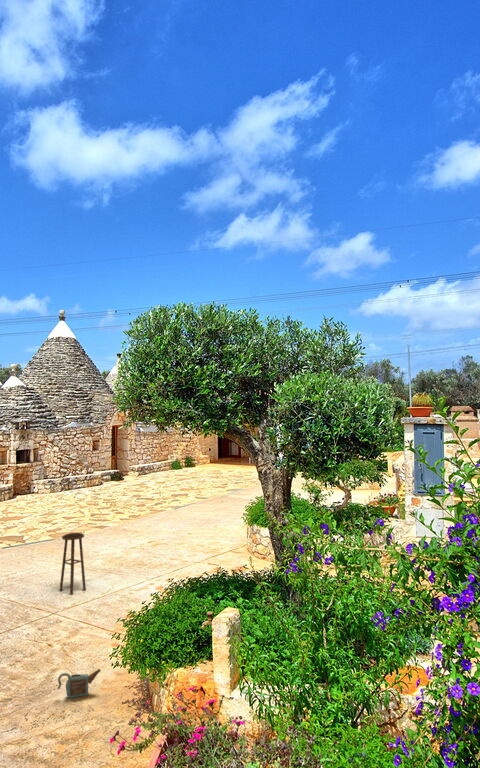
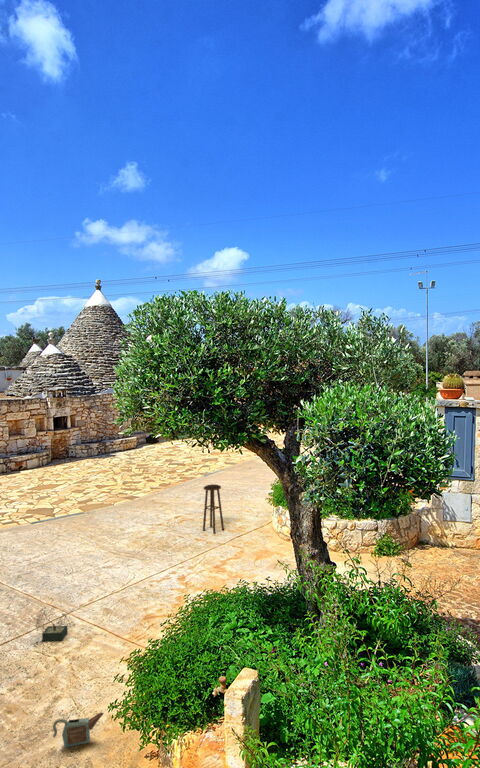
stool: present [60,533,86,595] -> present [203,484,224,534]
decorative plant: none [26,602,60,634] -> present [36,606,70,641]

